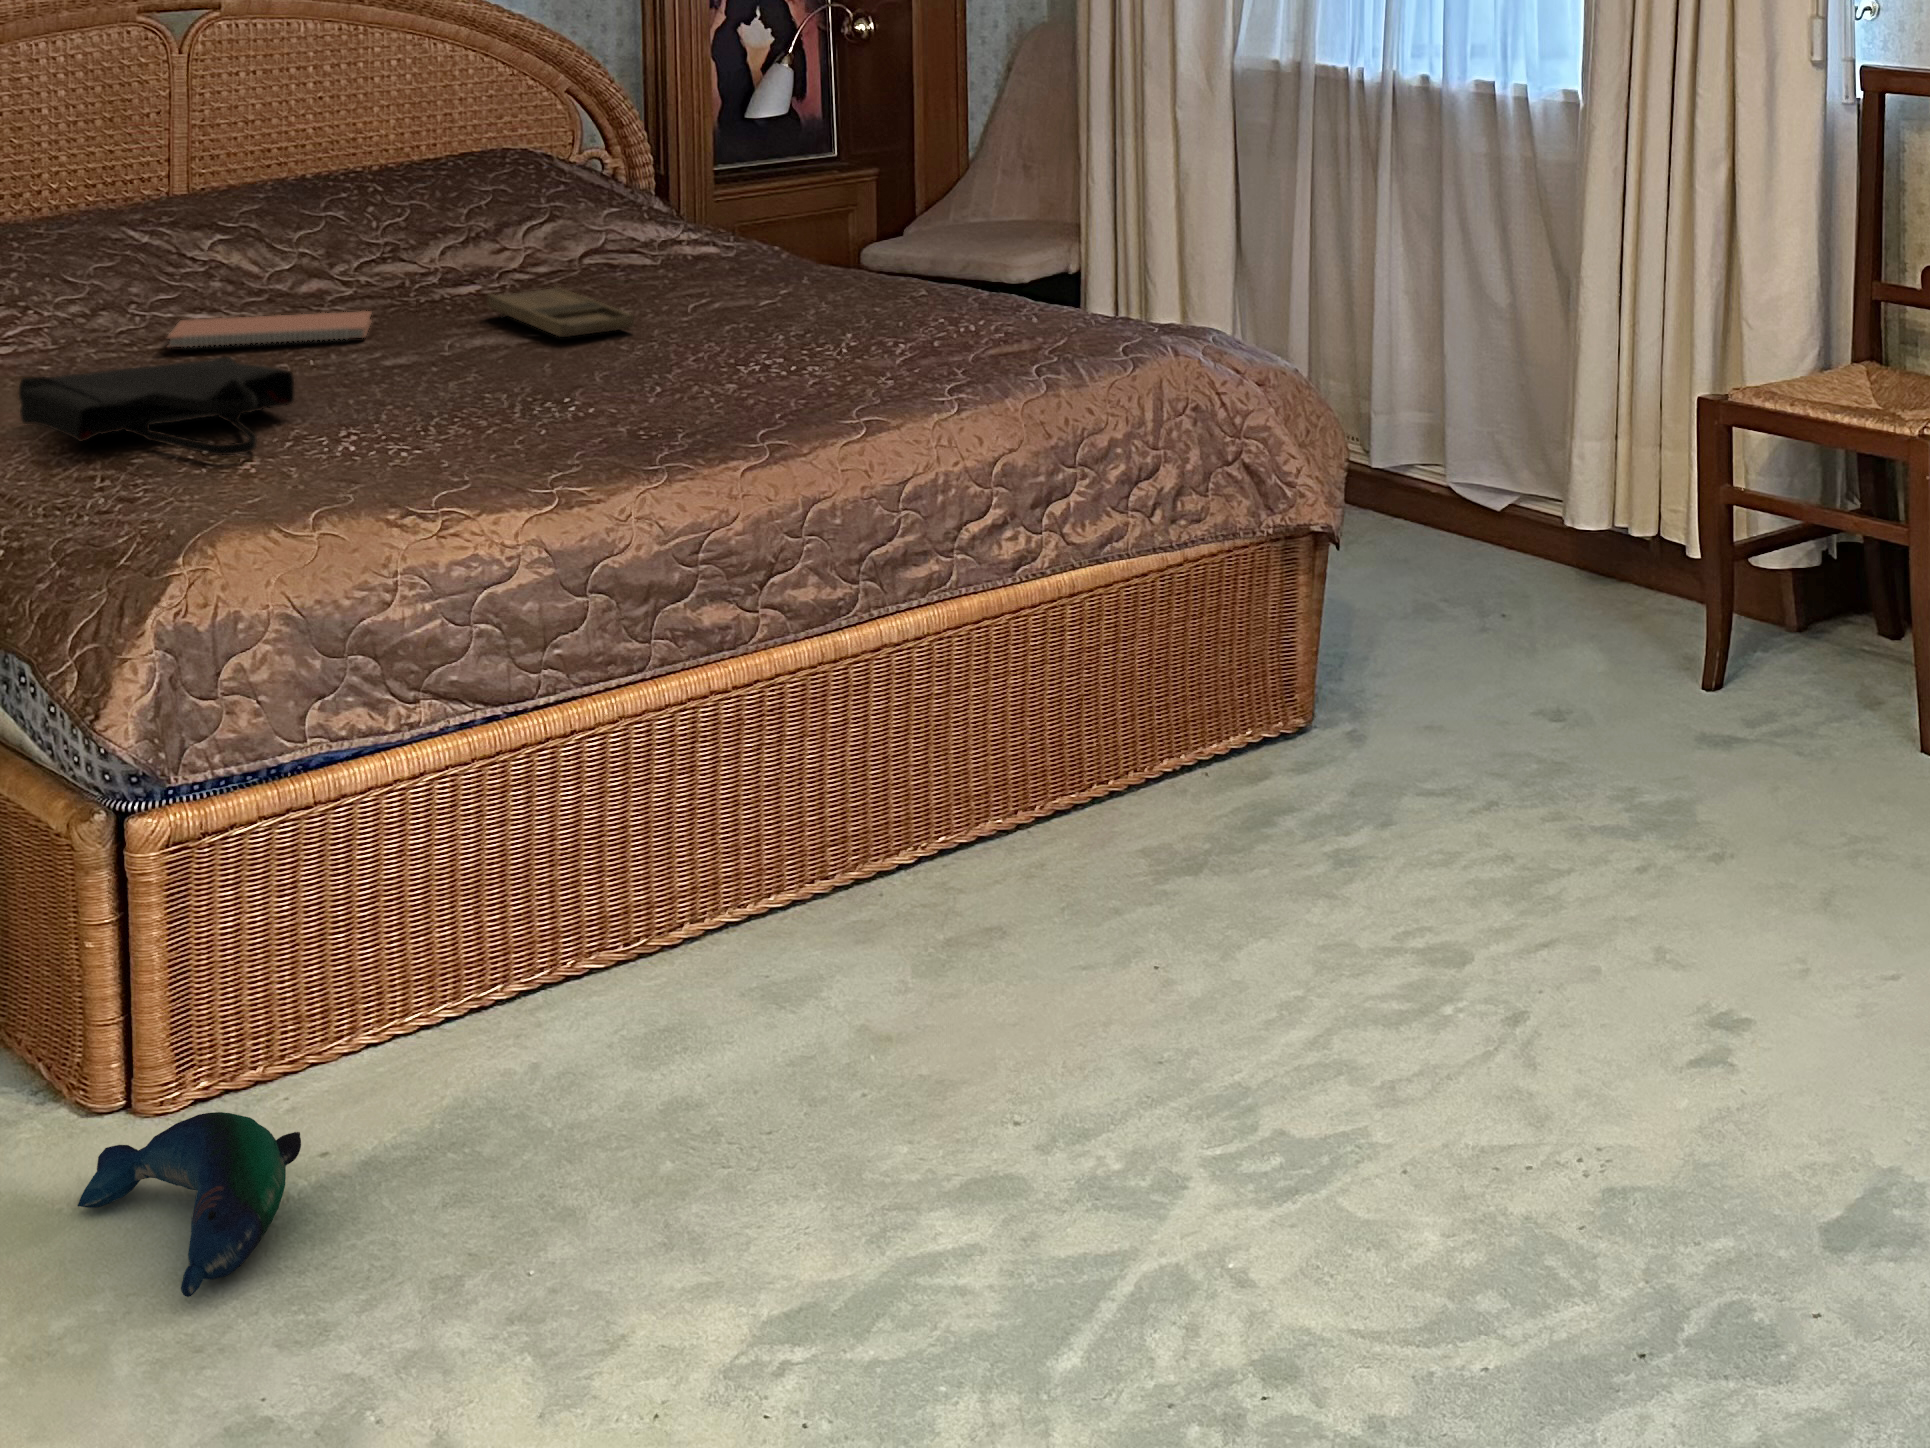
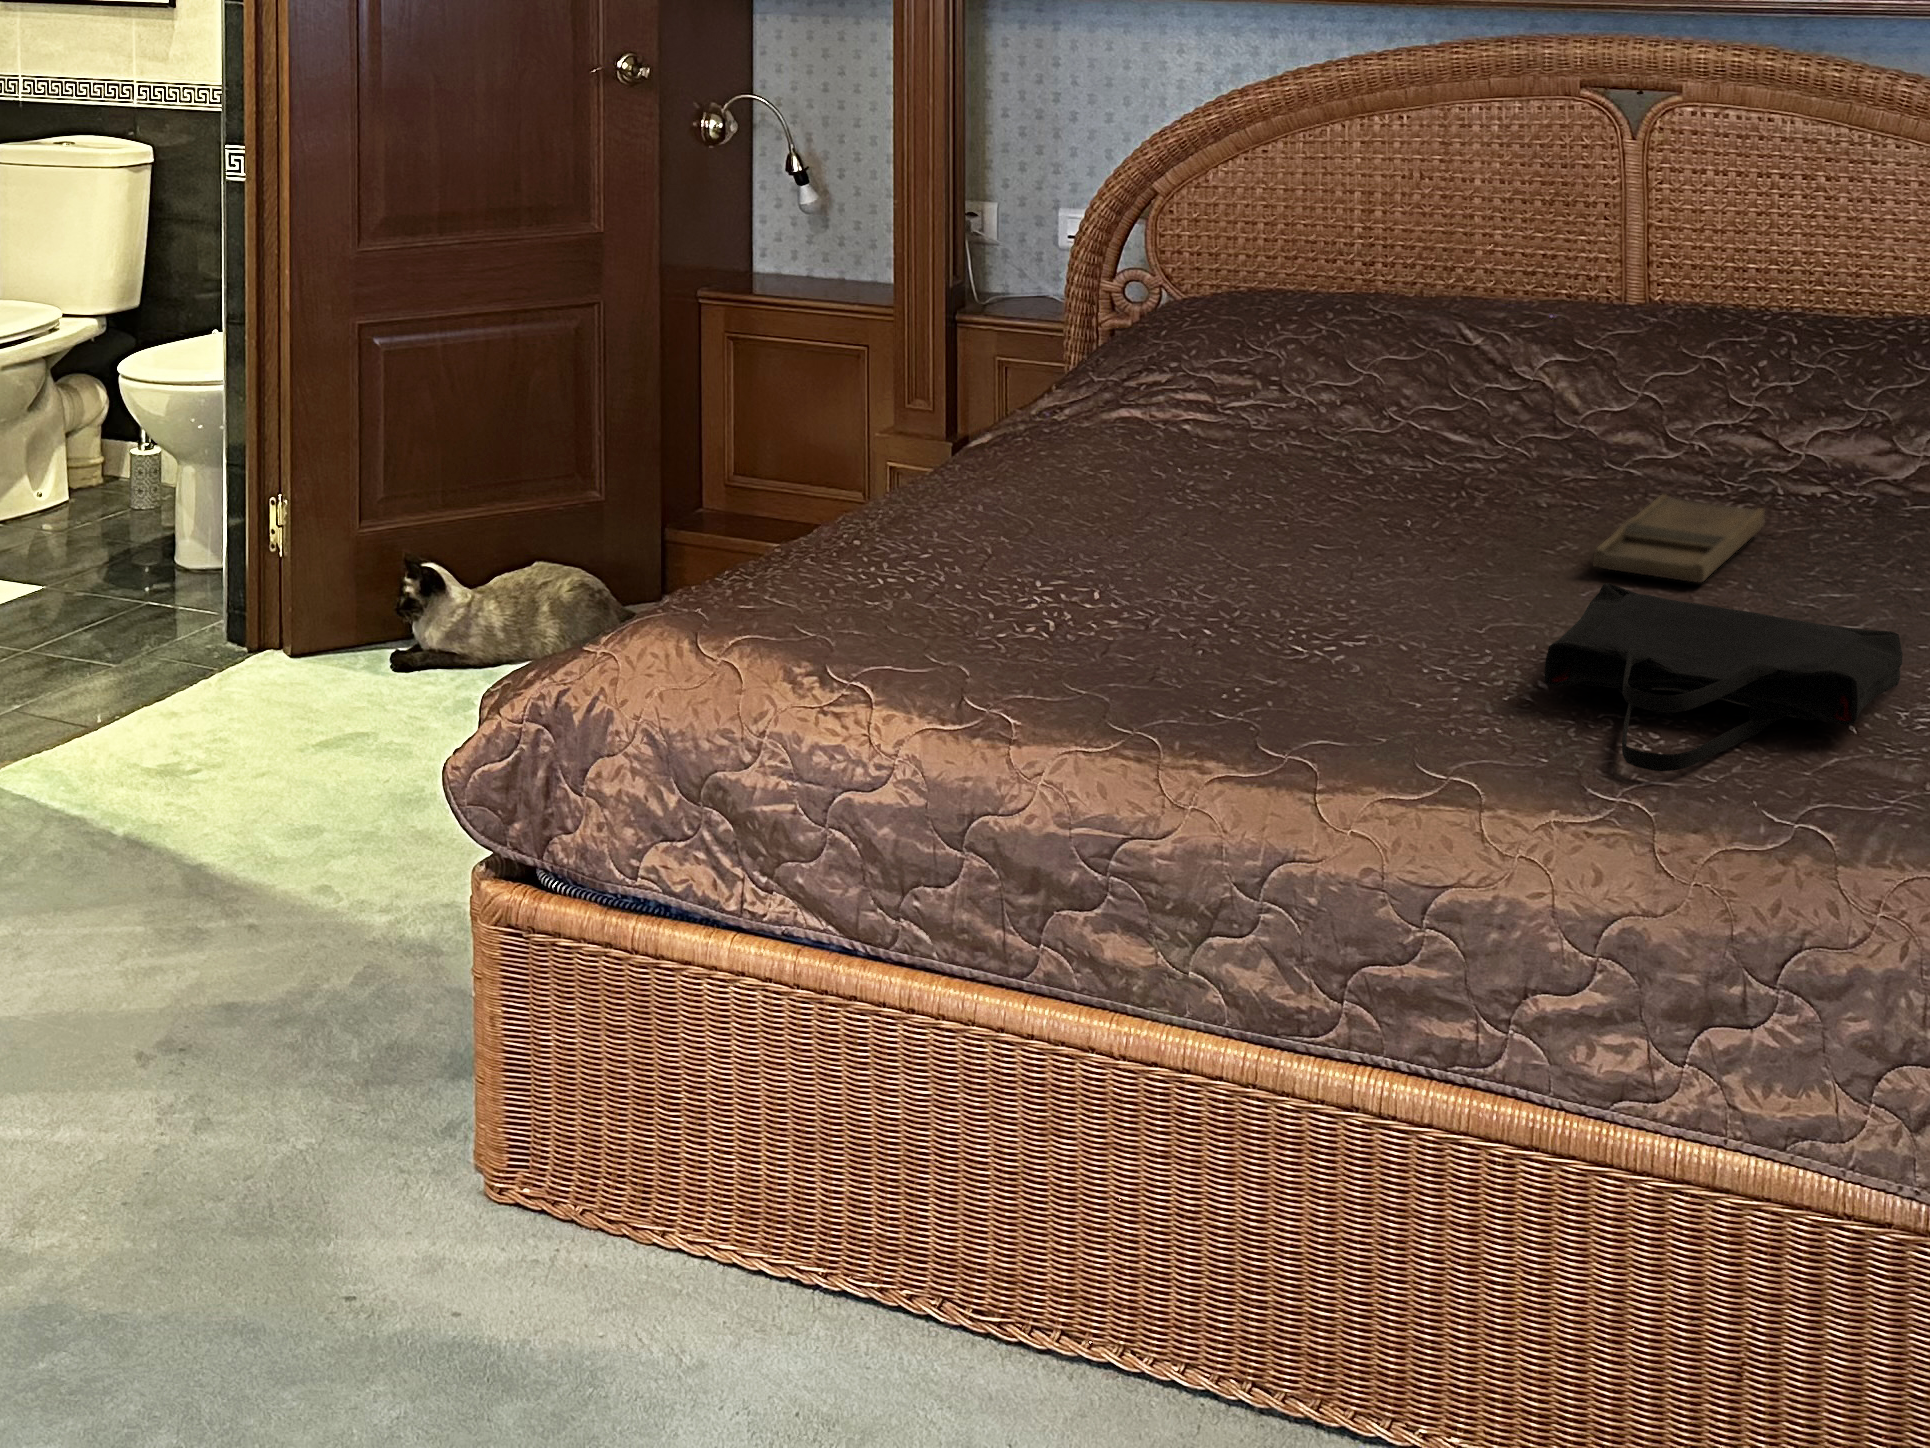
notebook: present [168,311,371,347] -> none [1320,440,1573,508]
tote bag: present [19,357,295,455] -> present [1544,583,1903,771]
plush toy: present [78,1112,301,1297] -> none [160,1171,392,1324]

